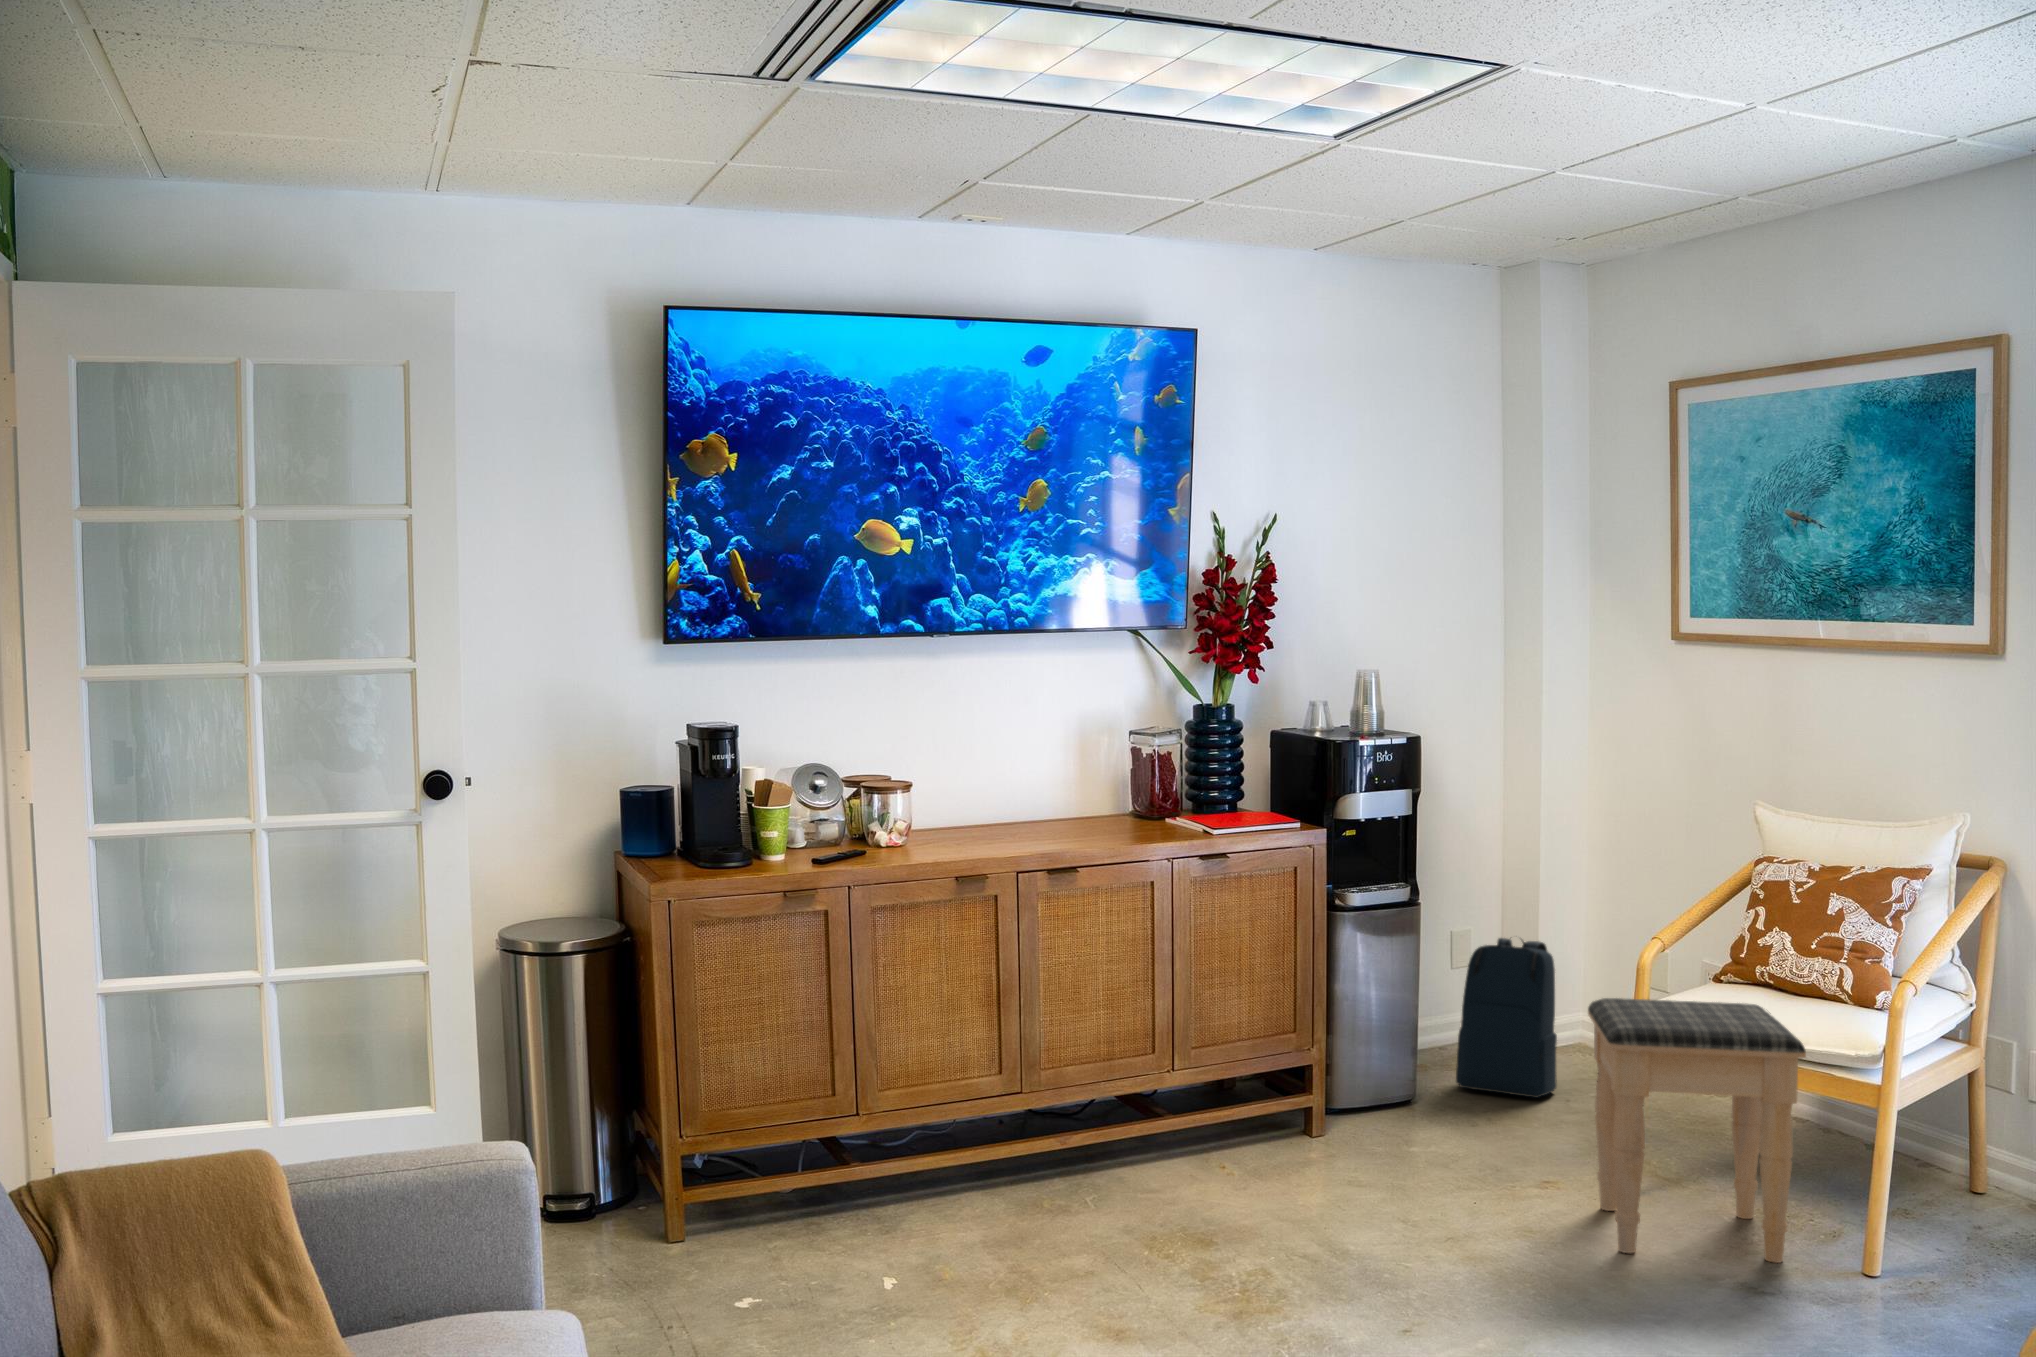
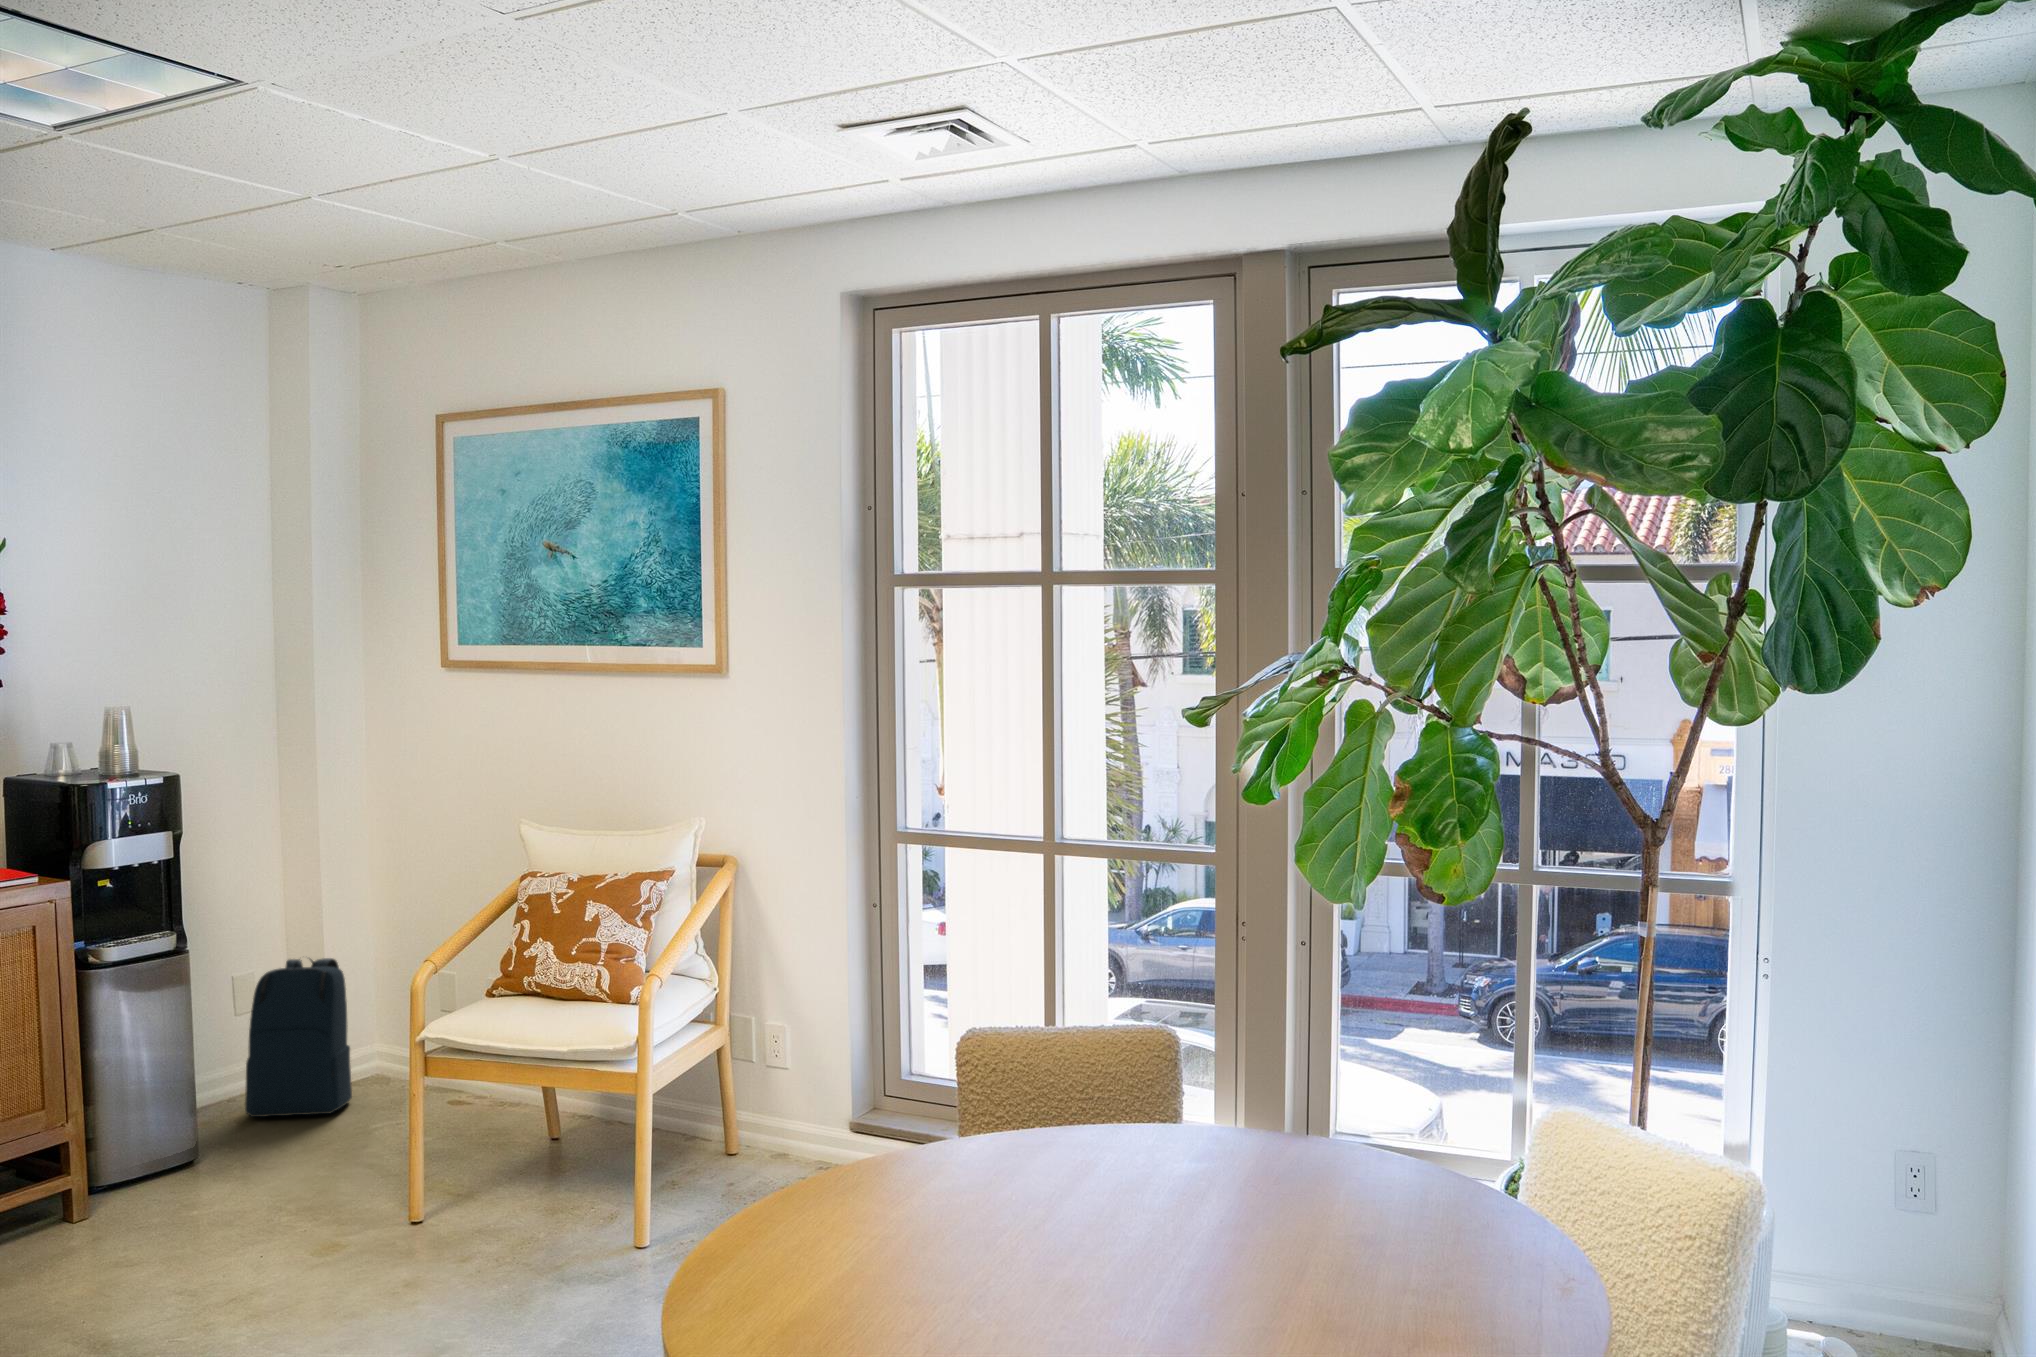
footstool: present [1588,998,1806,1263] -> none [361,1015,567,1293]

